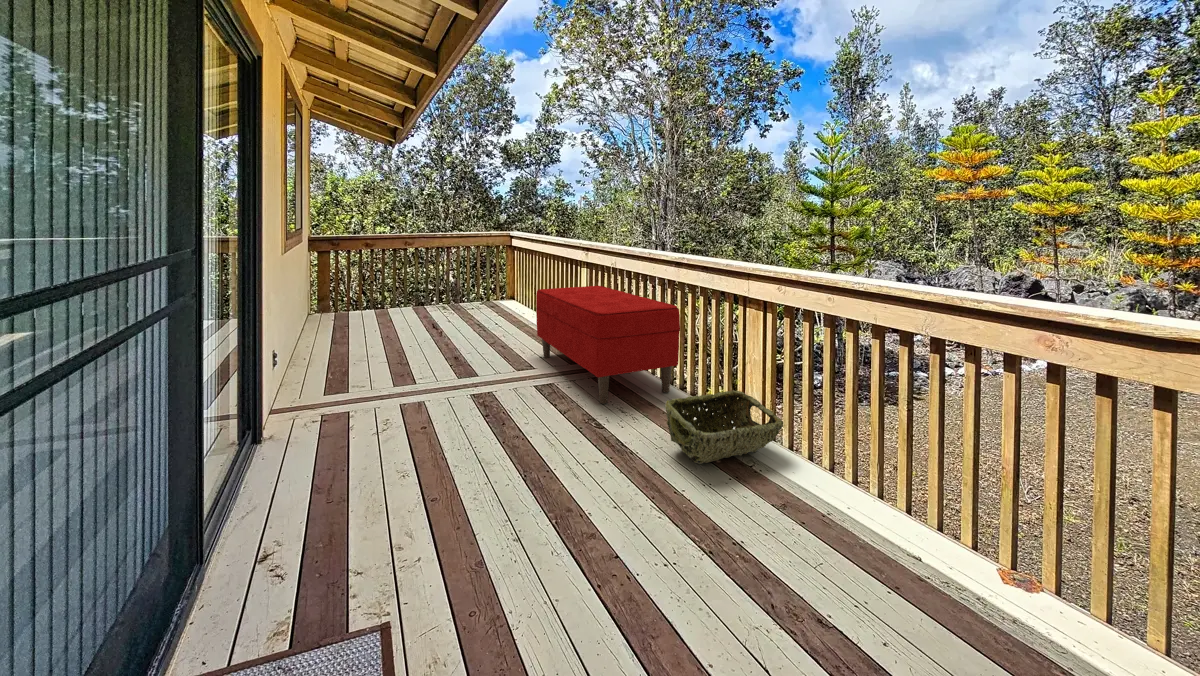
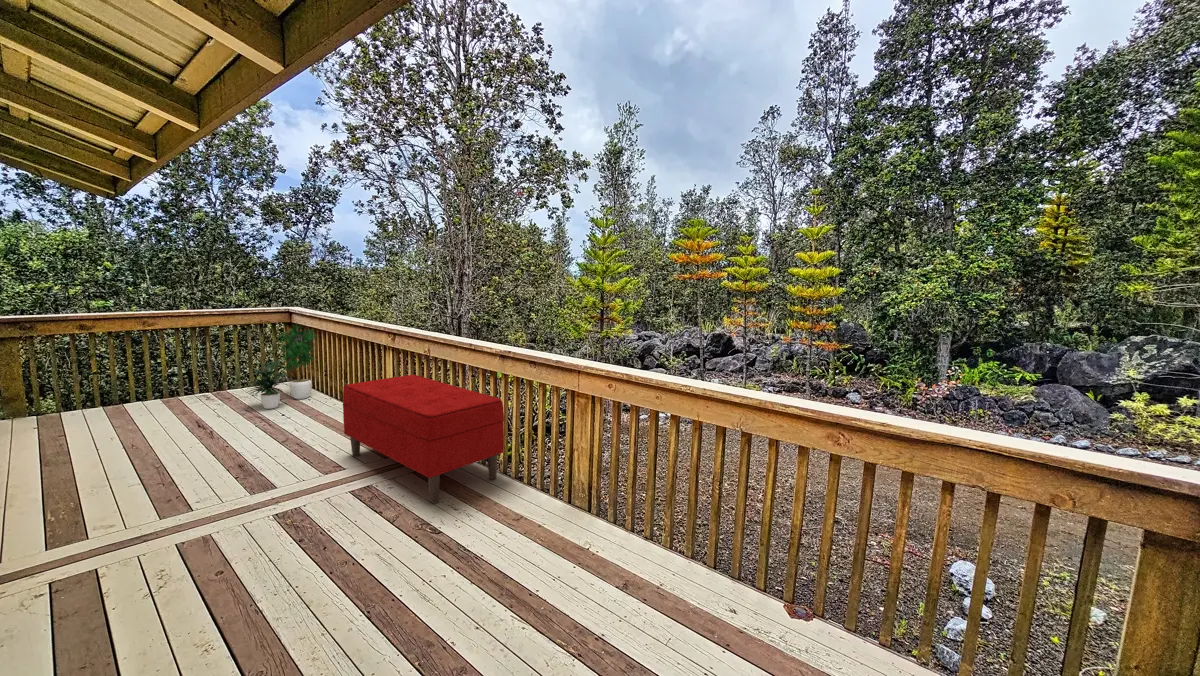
potted plant: none [476,242,530,317] -> present [248,323,317,409]
woven basket: present [665,391,783,464] -> none [504,474,601,549]

